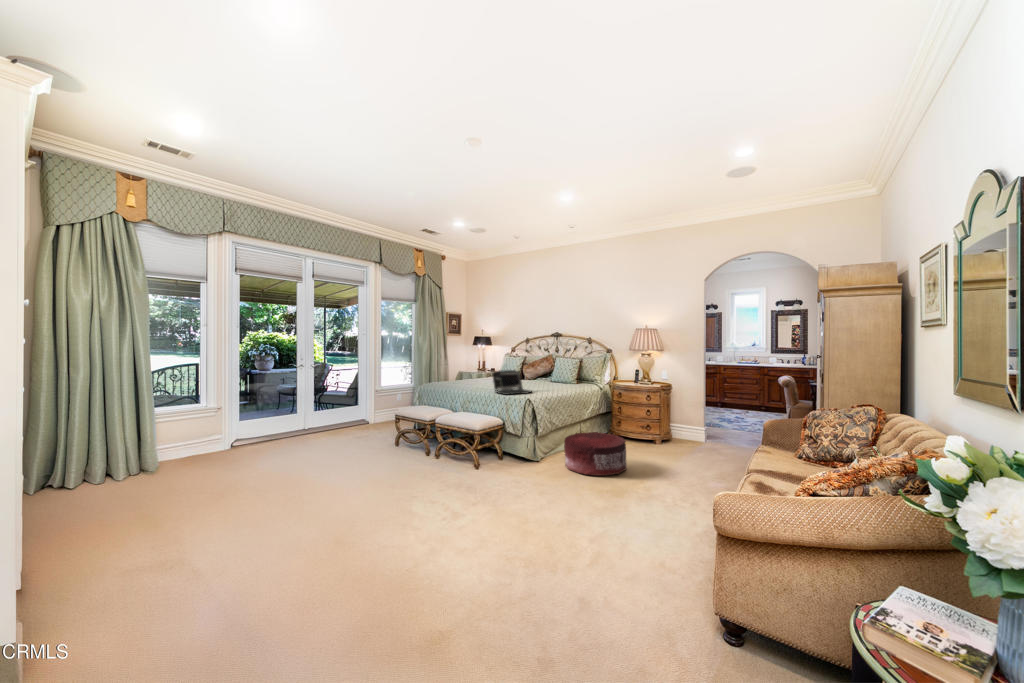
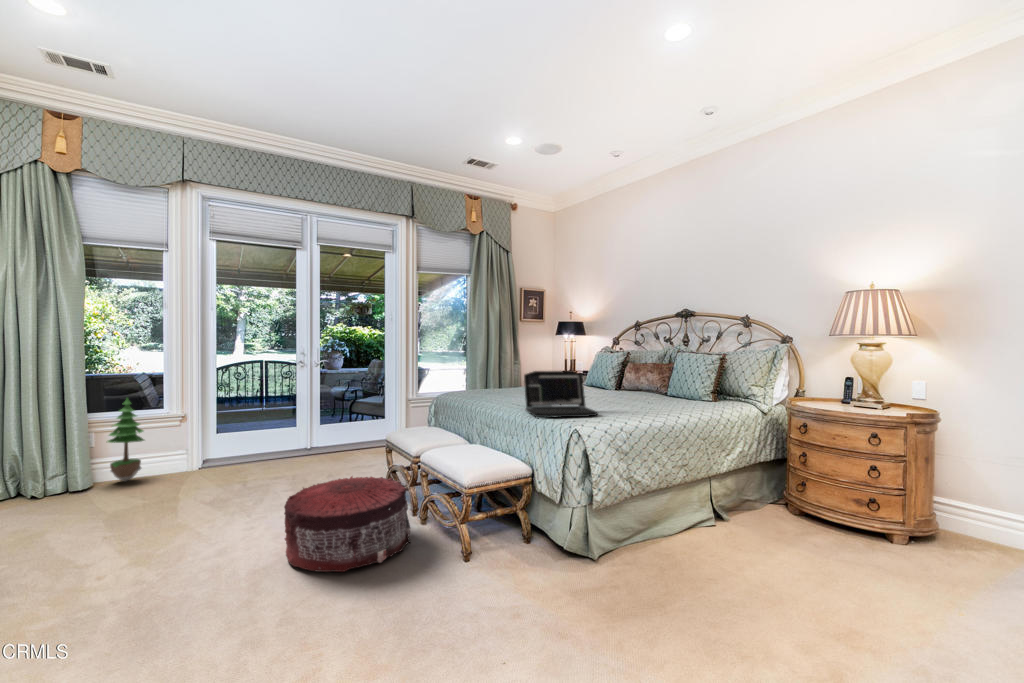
potted tree: none [184,397,212,459] -> present [108,398,144,482]
pouf: present [564,432,627,476] -> present [284,476,410,572]

